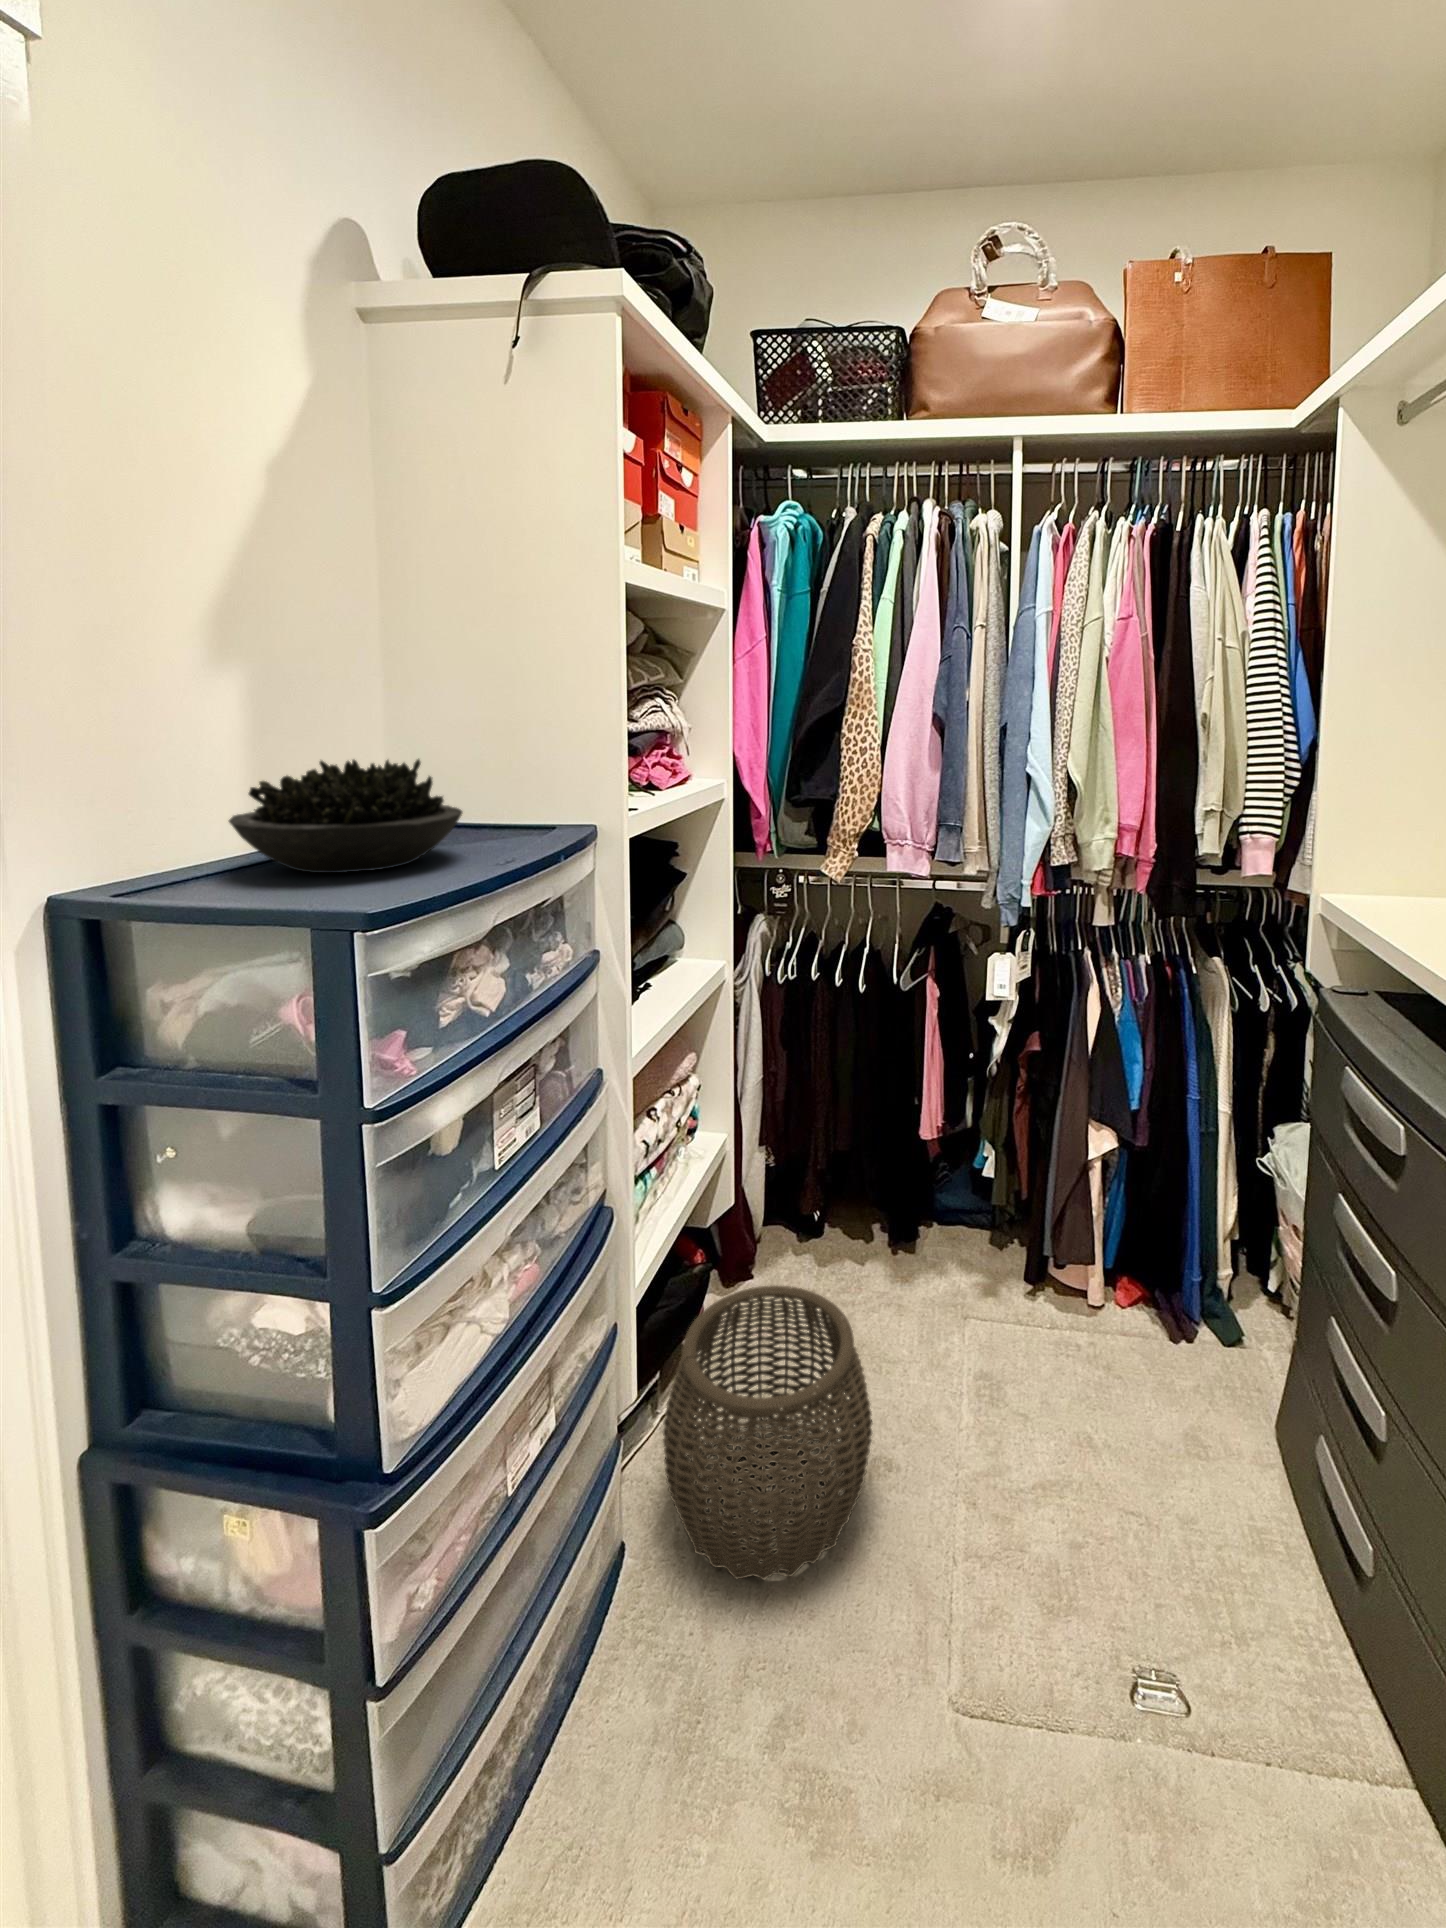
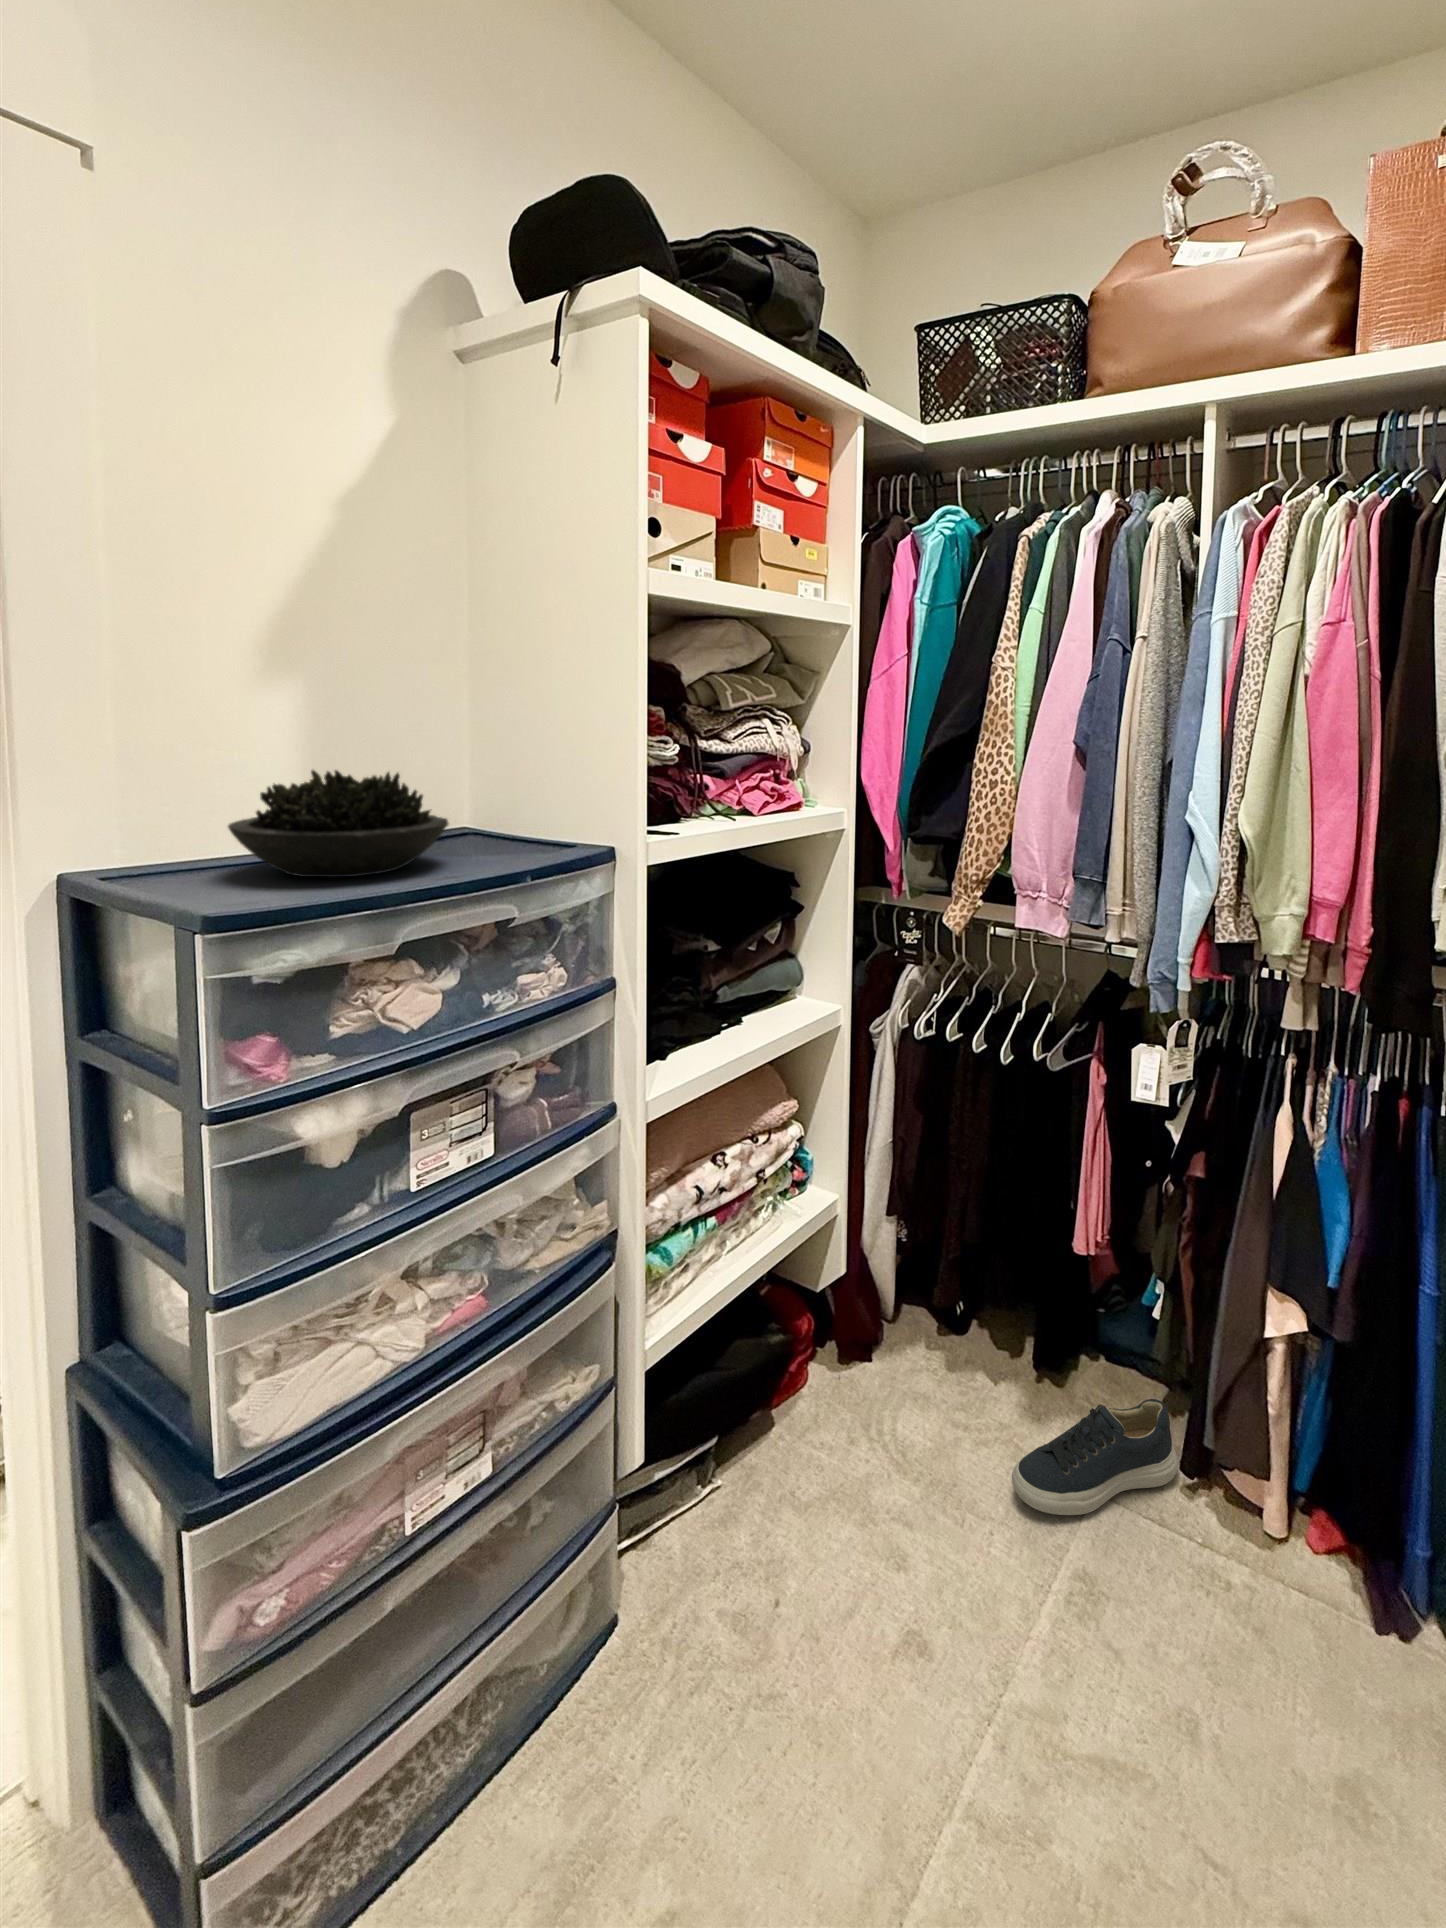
shoe: none [911,1234,1023,1341] -> present [1012,1399,1178,1515]
woven basket: present [663,1286,872,1580] -> none [649,1379,890,1738]

